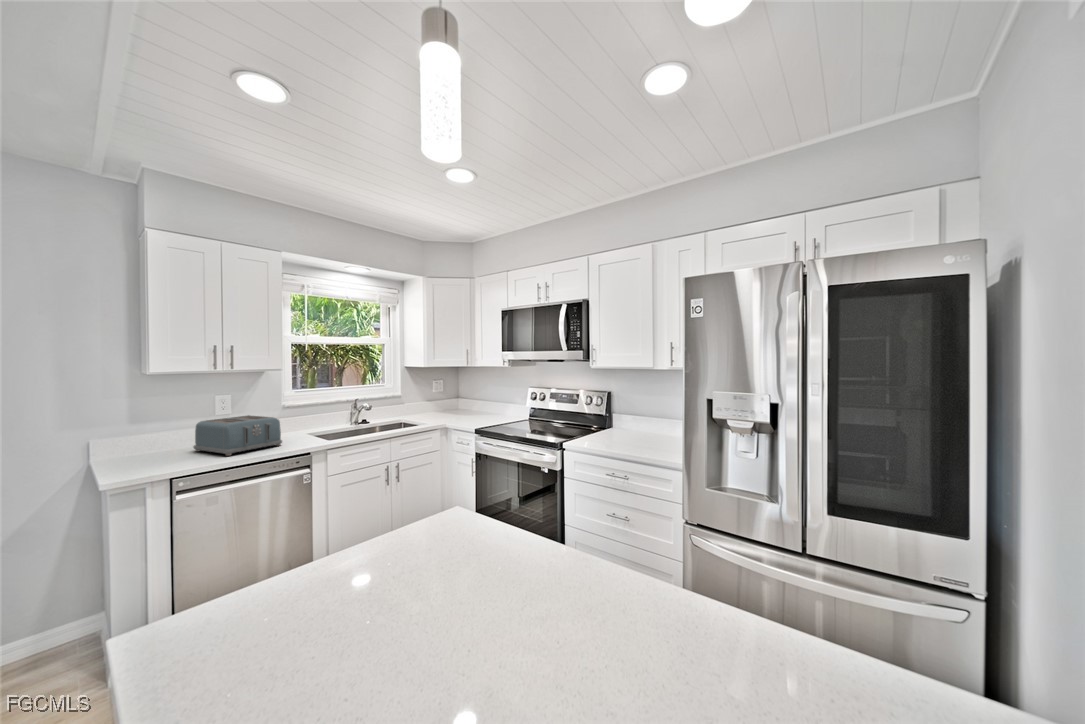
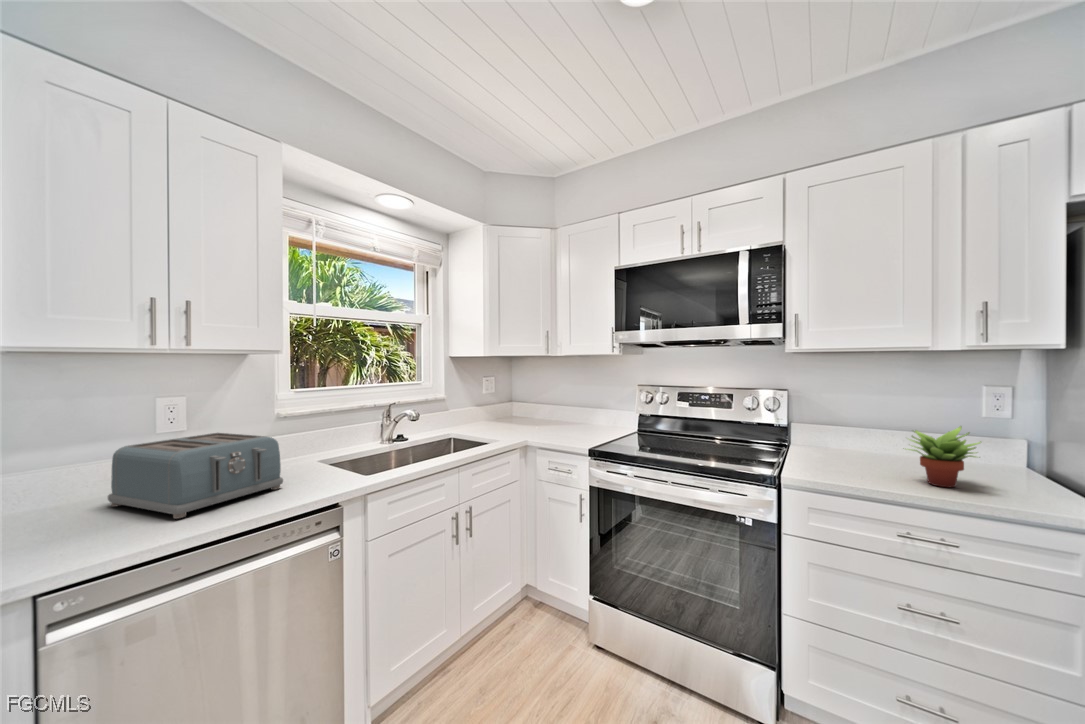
succulent plant: none [623,415,660,449] -> present [908,426,981,487]

